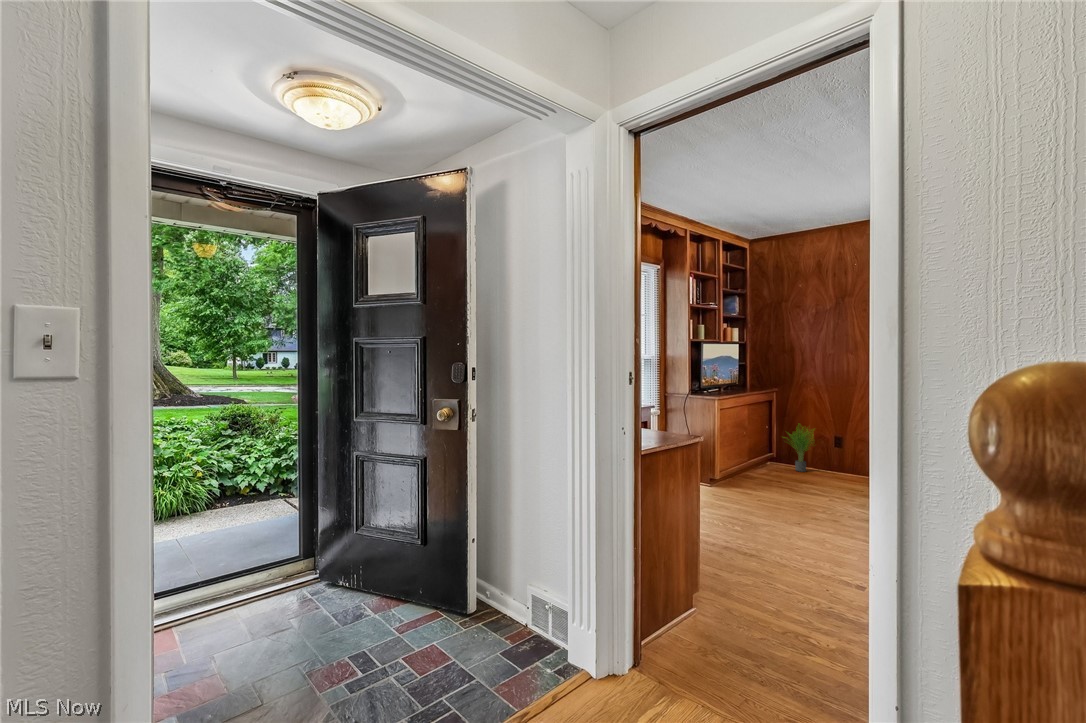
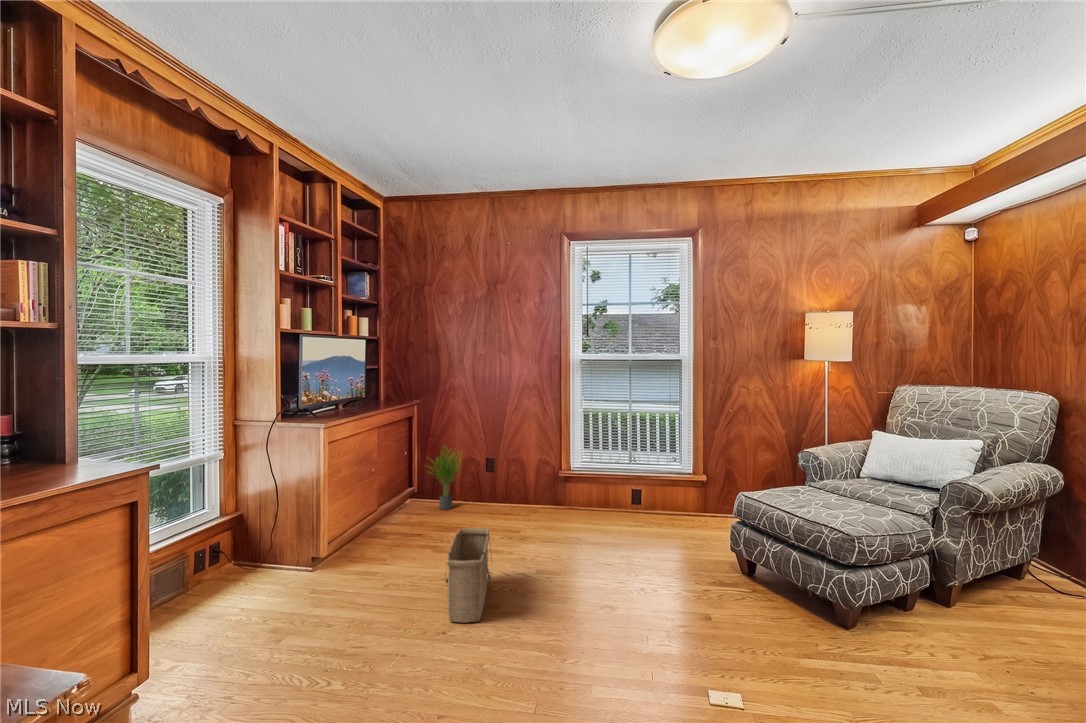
basket: none [803,472,838,526] -> present [446,528,491,623]

